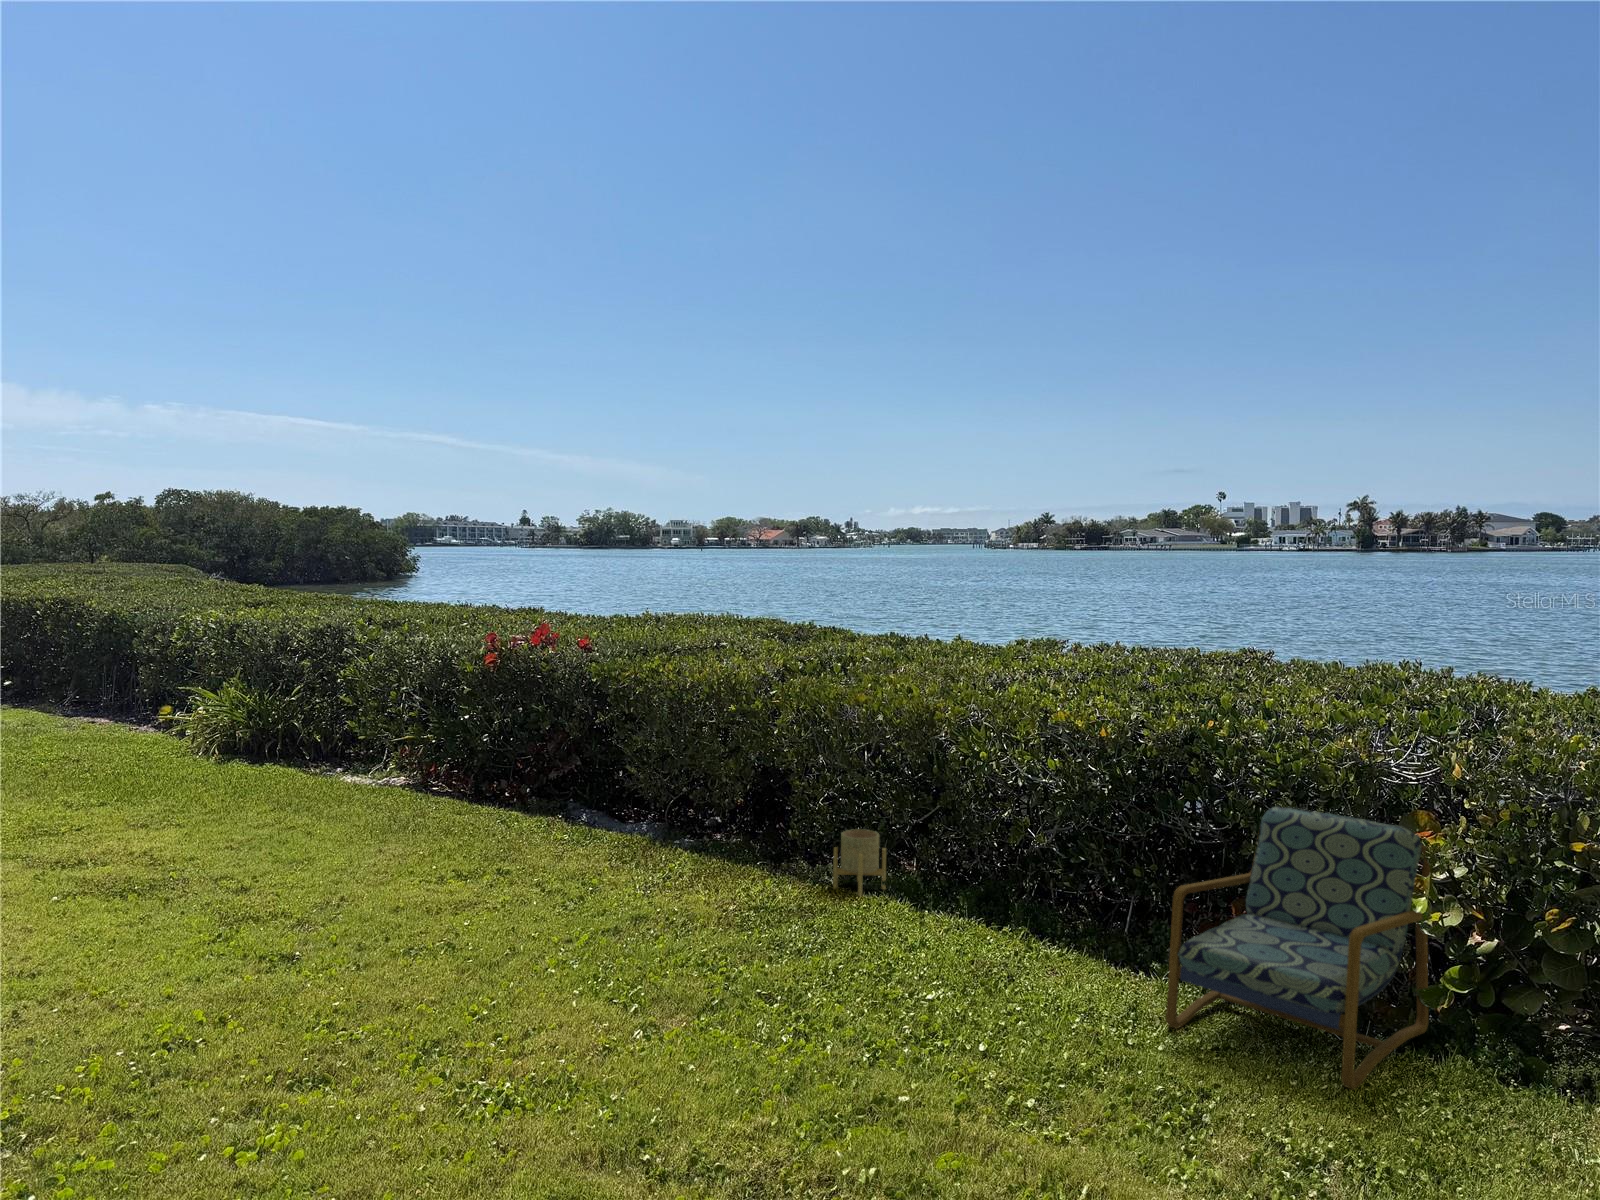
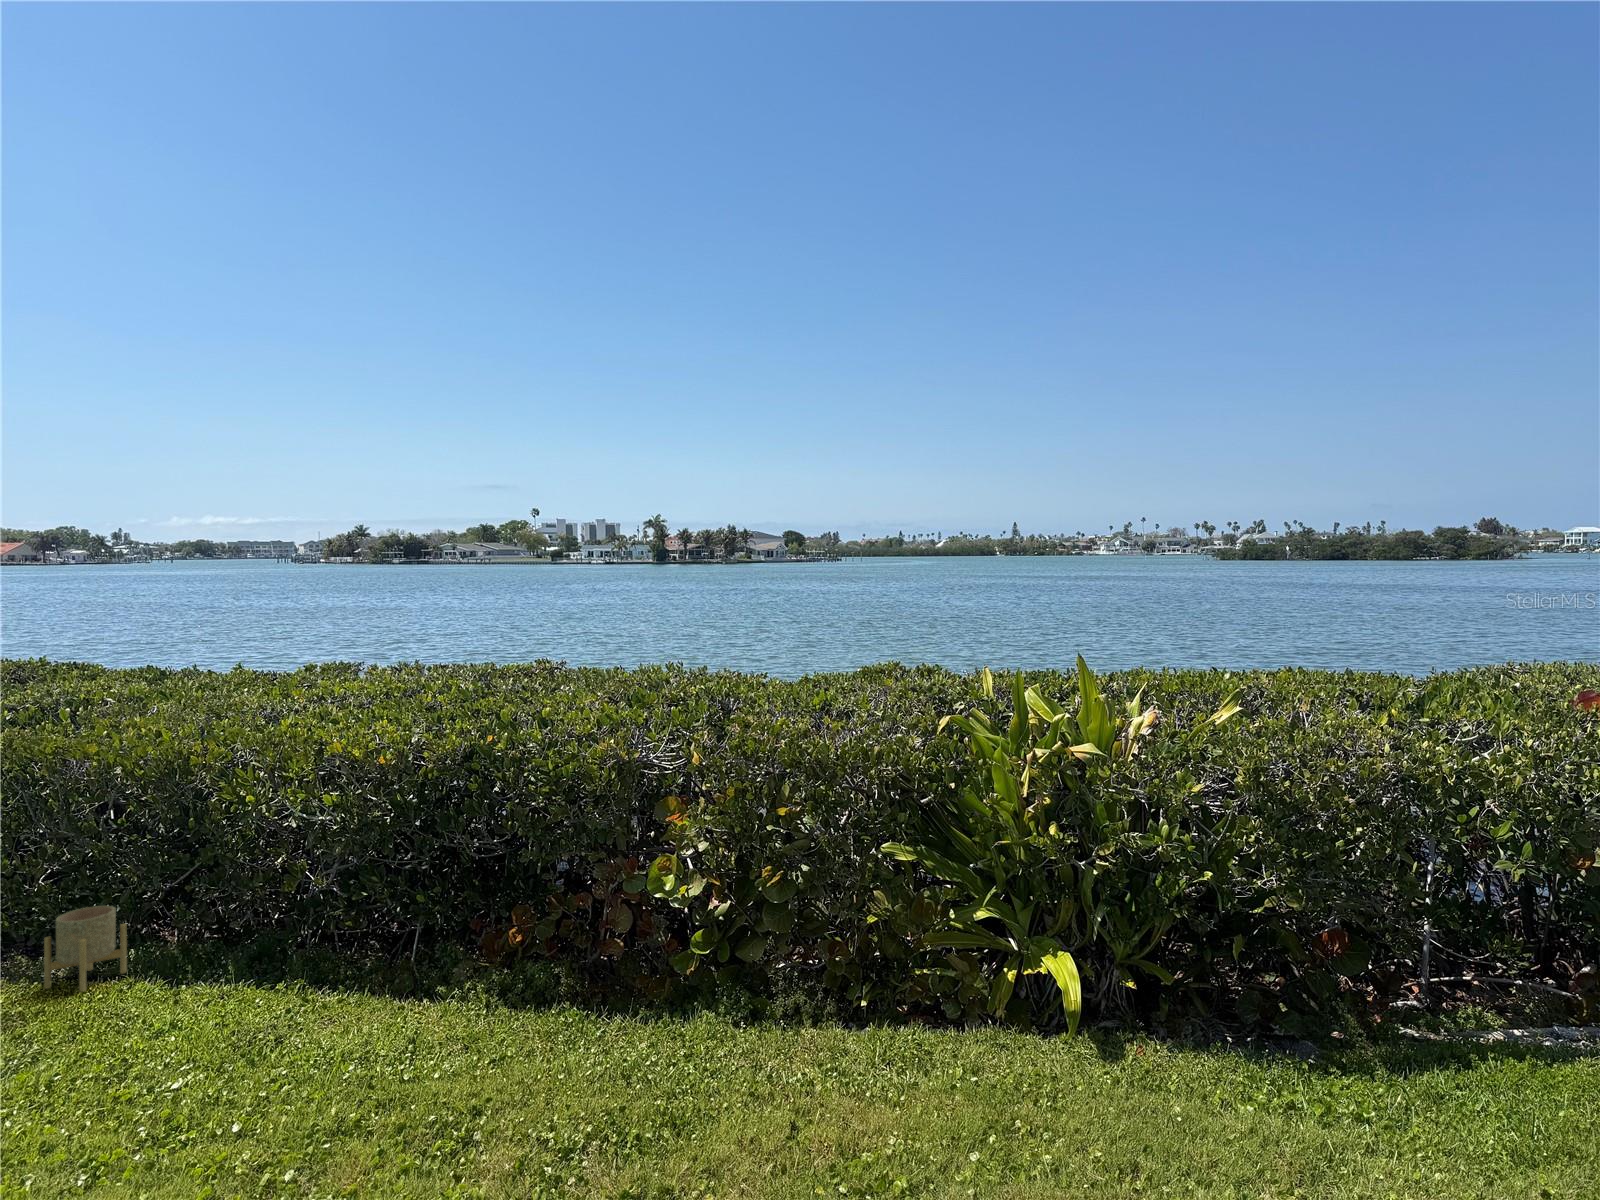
armchair: present [1166,807,1430,1089] -> none [435,809,683,1085]

